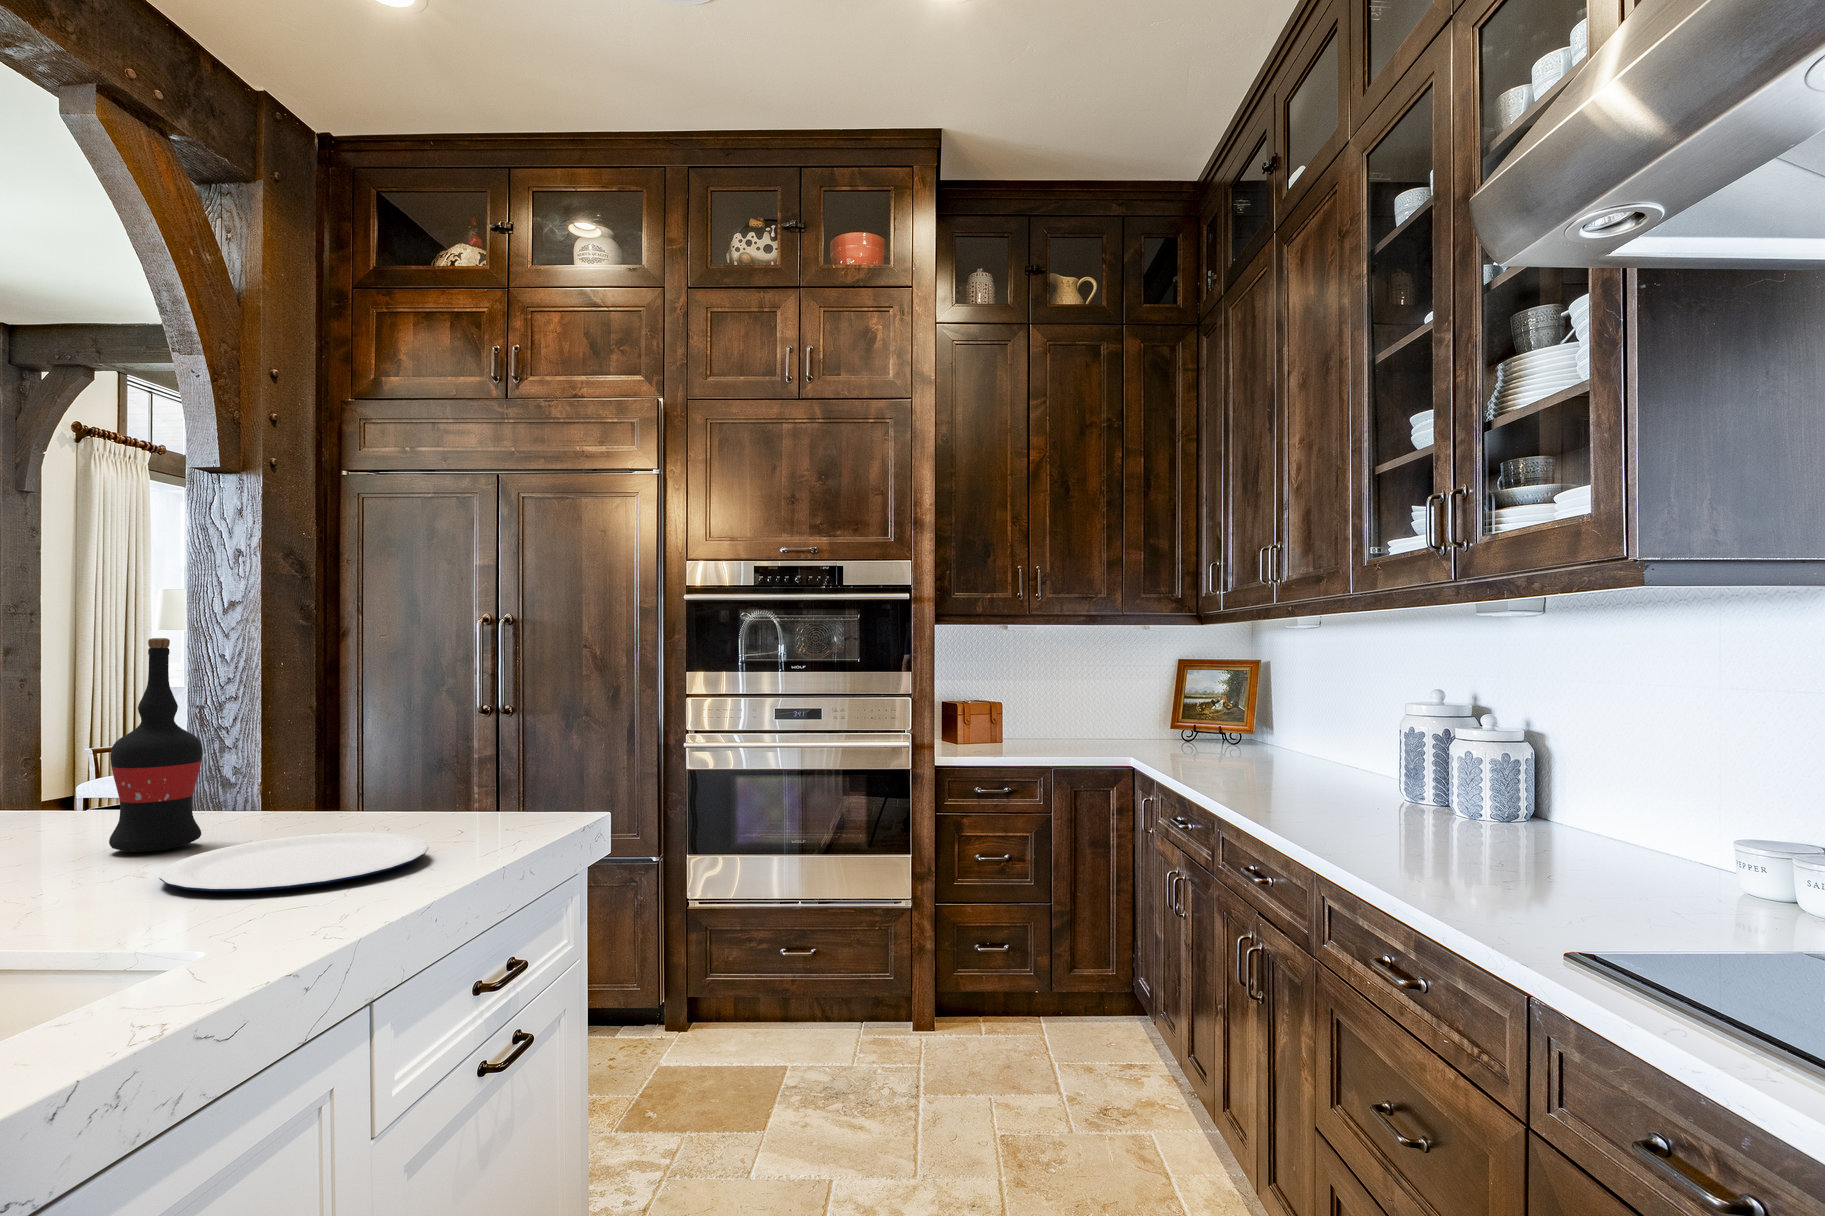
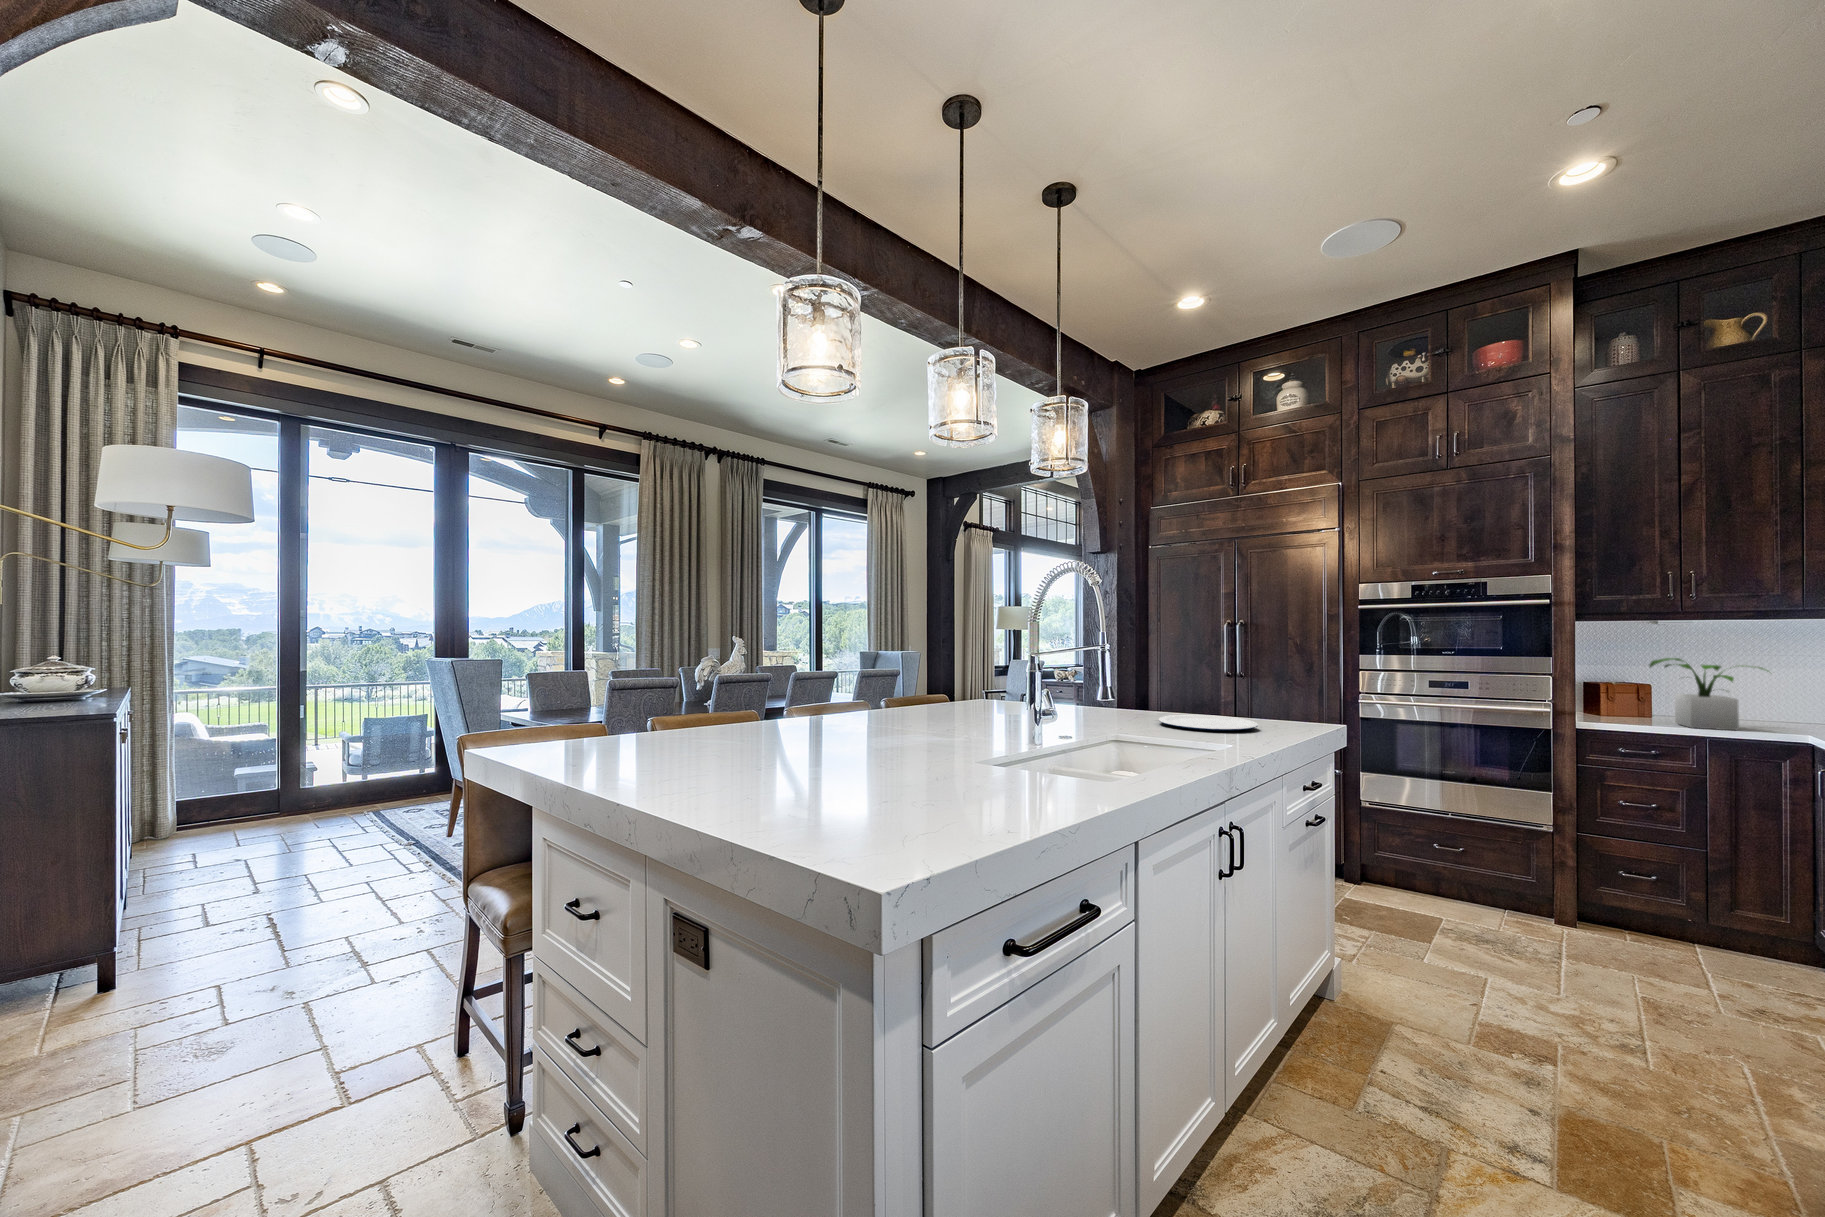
wine bottle: present [109,638,203,852] -> none [1123,631,1154,715]
potted plant: none [1001,667,1097,752] -> present [1650,658,1767,730]

